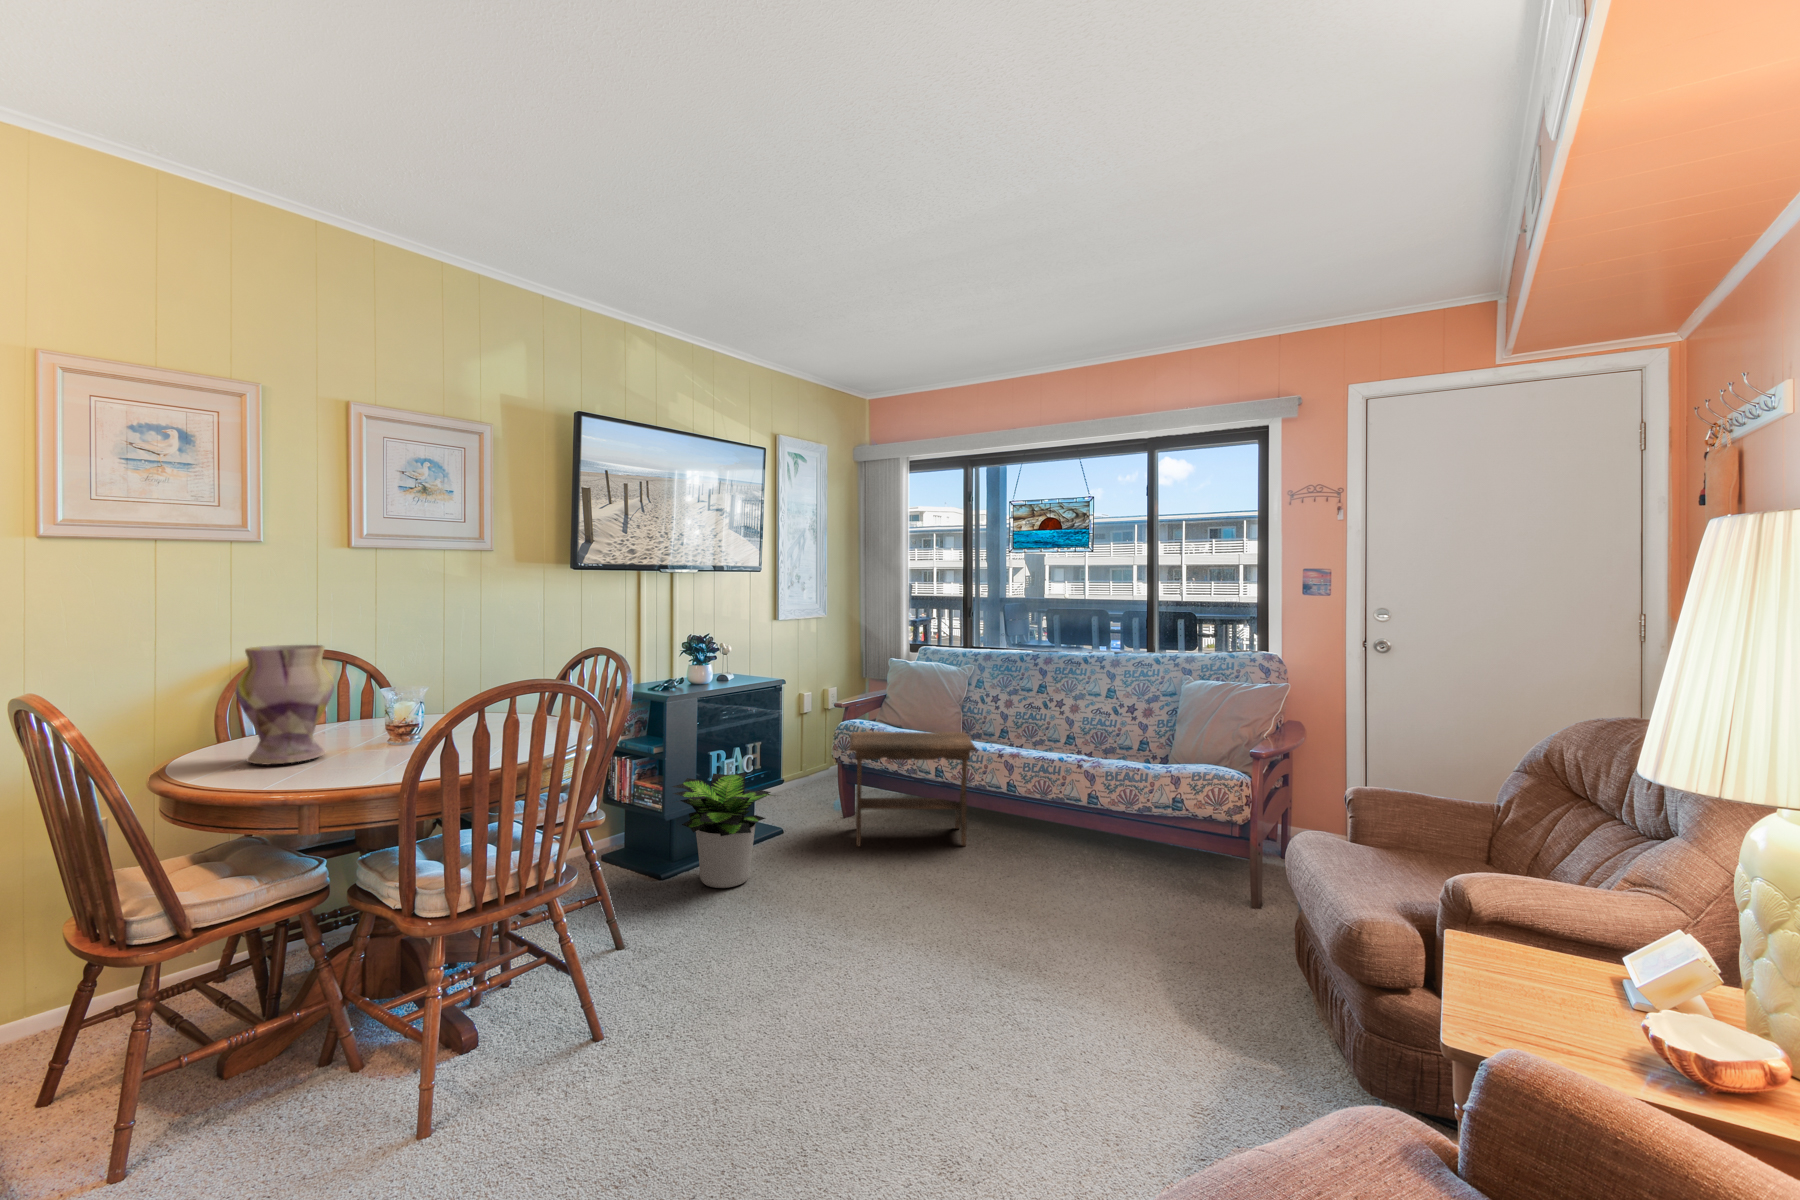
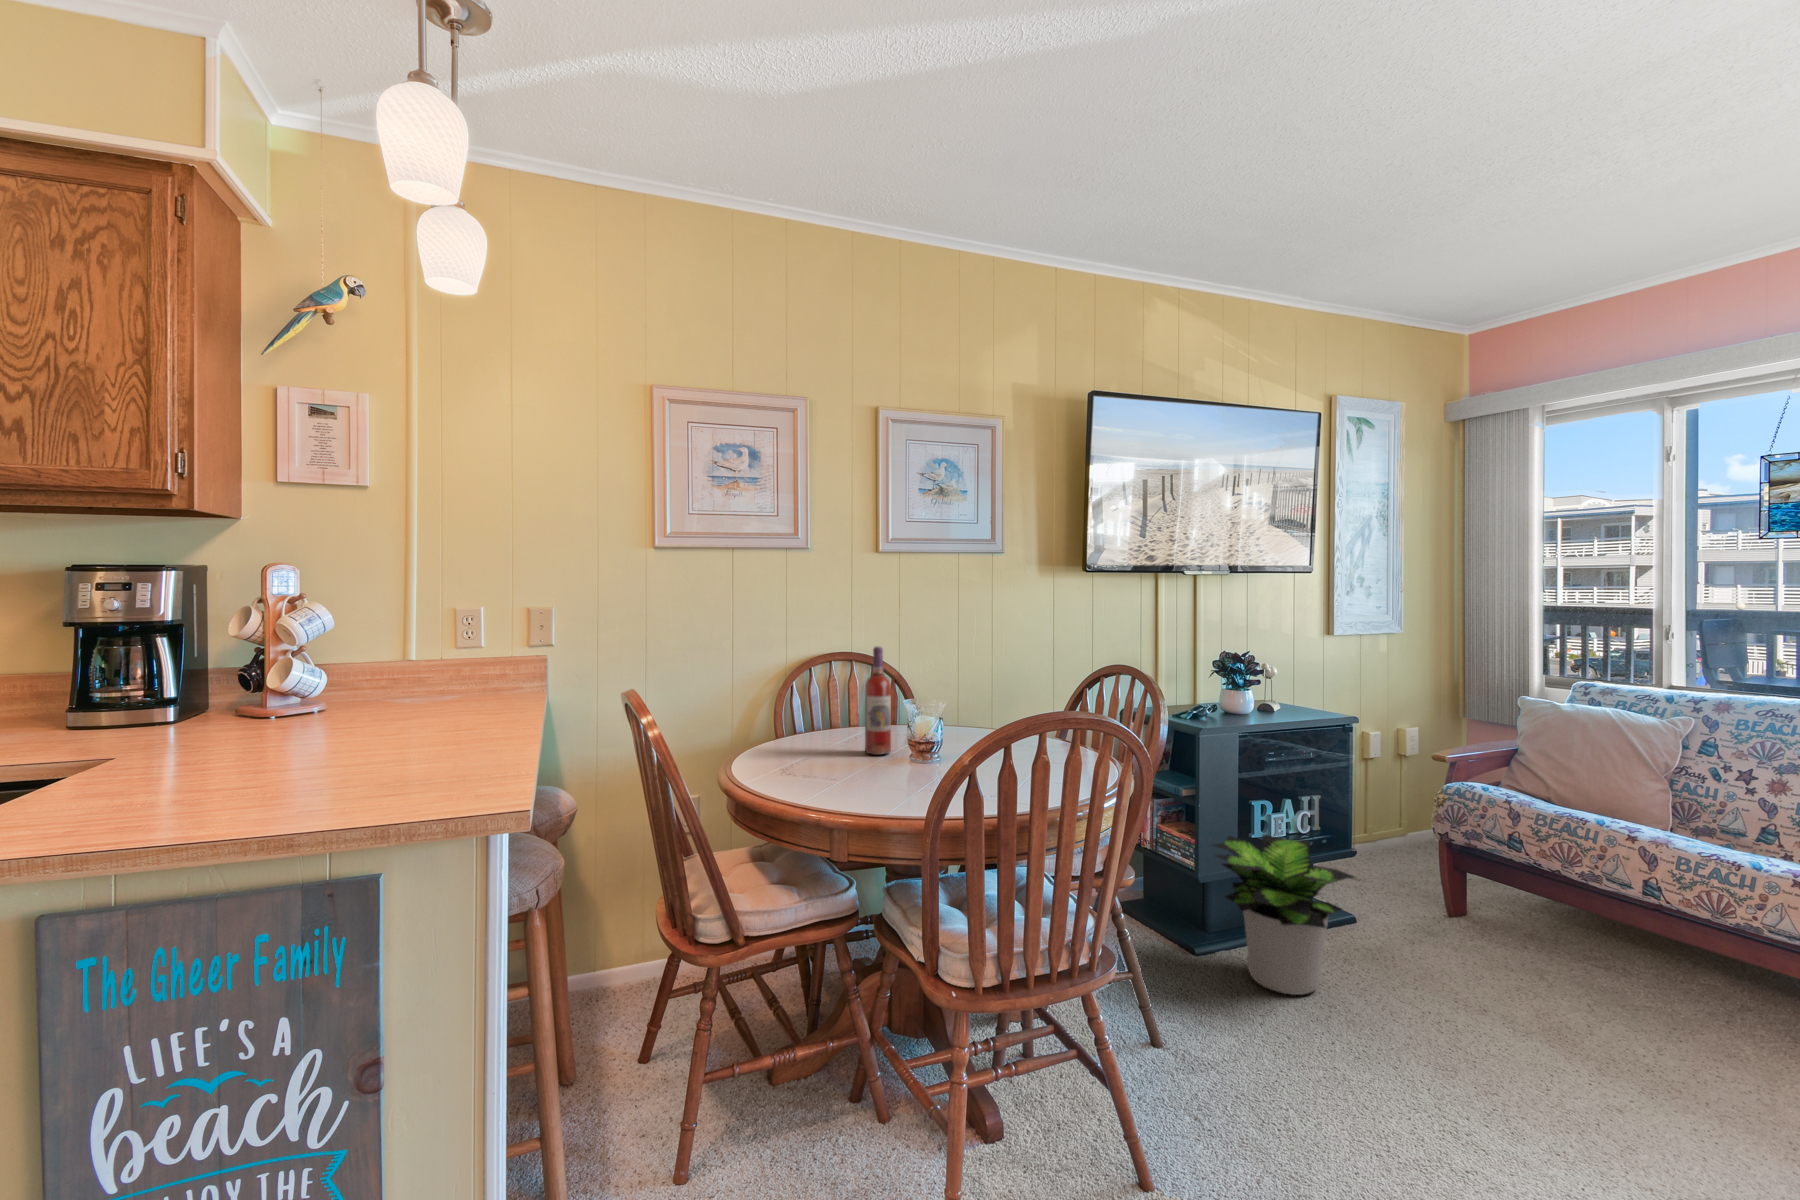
wine bottle: none [336,639,366,741] -> present [865,647,891,755]
vase: present [235,645,334,764] -> none [783,651,864,775]
footstool: present [849,732,976,847] -> none [1467,801,1731,1017]

